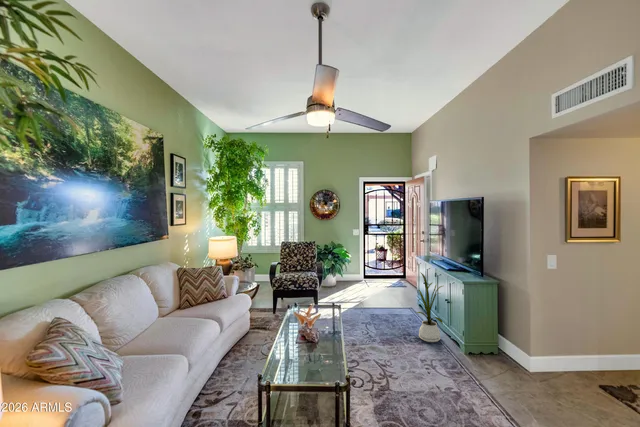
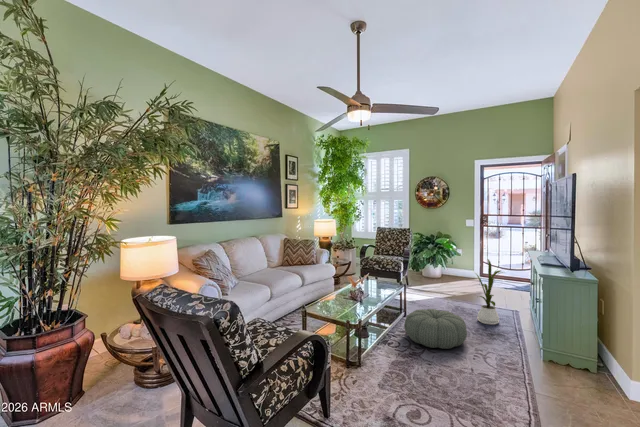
pouf: none [376,342,451,401] -> present [404,309,467,349]

